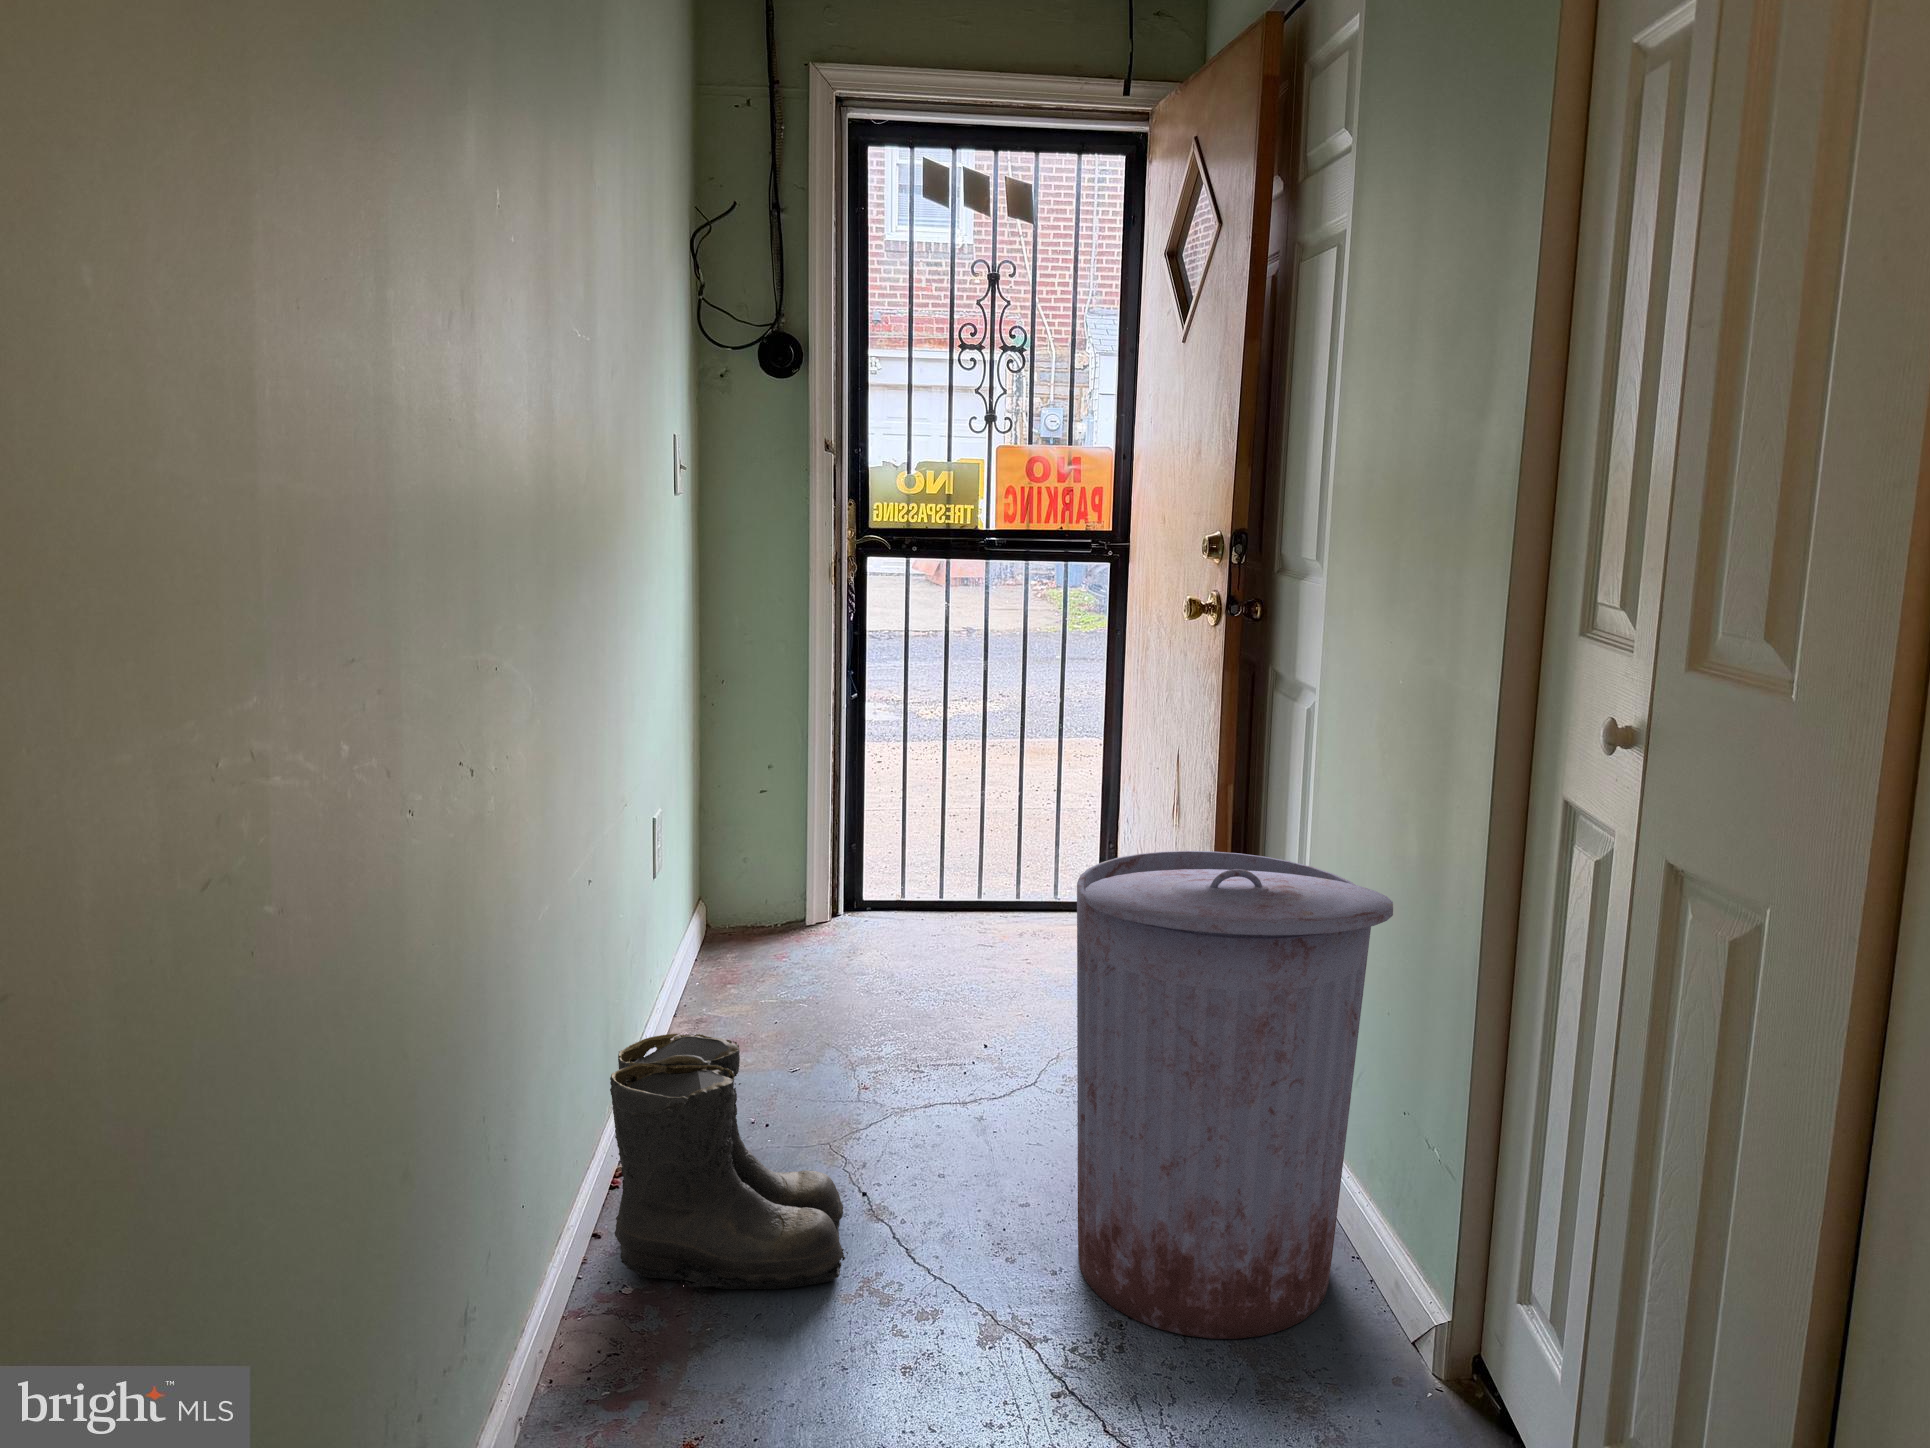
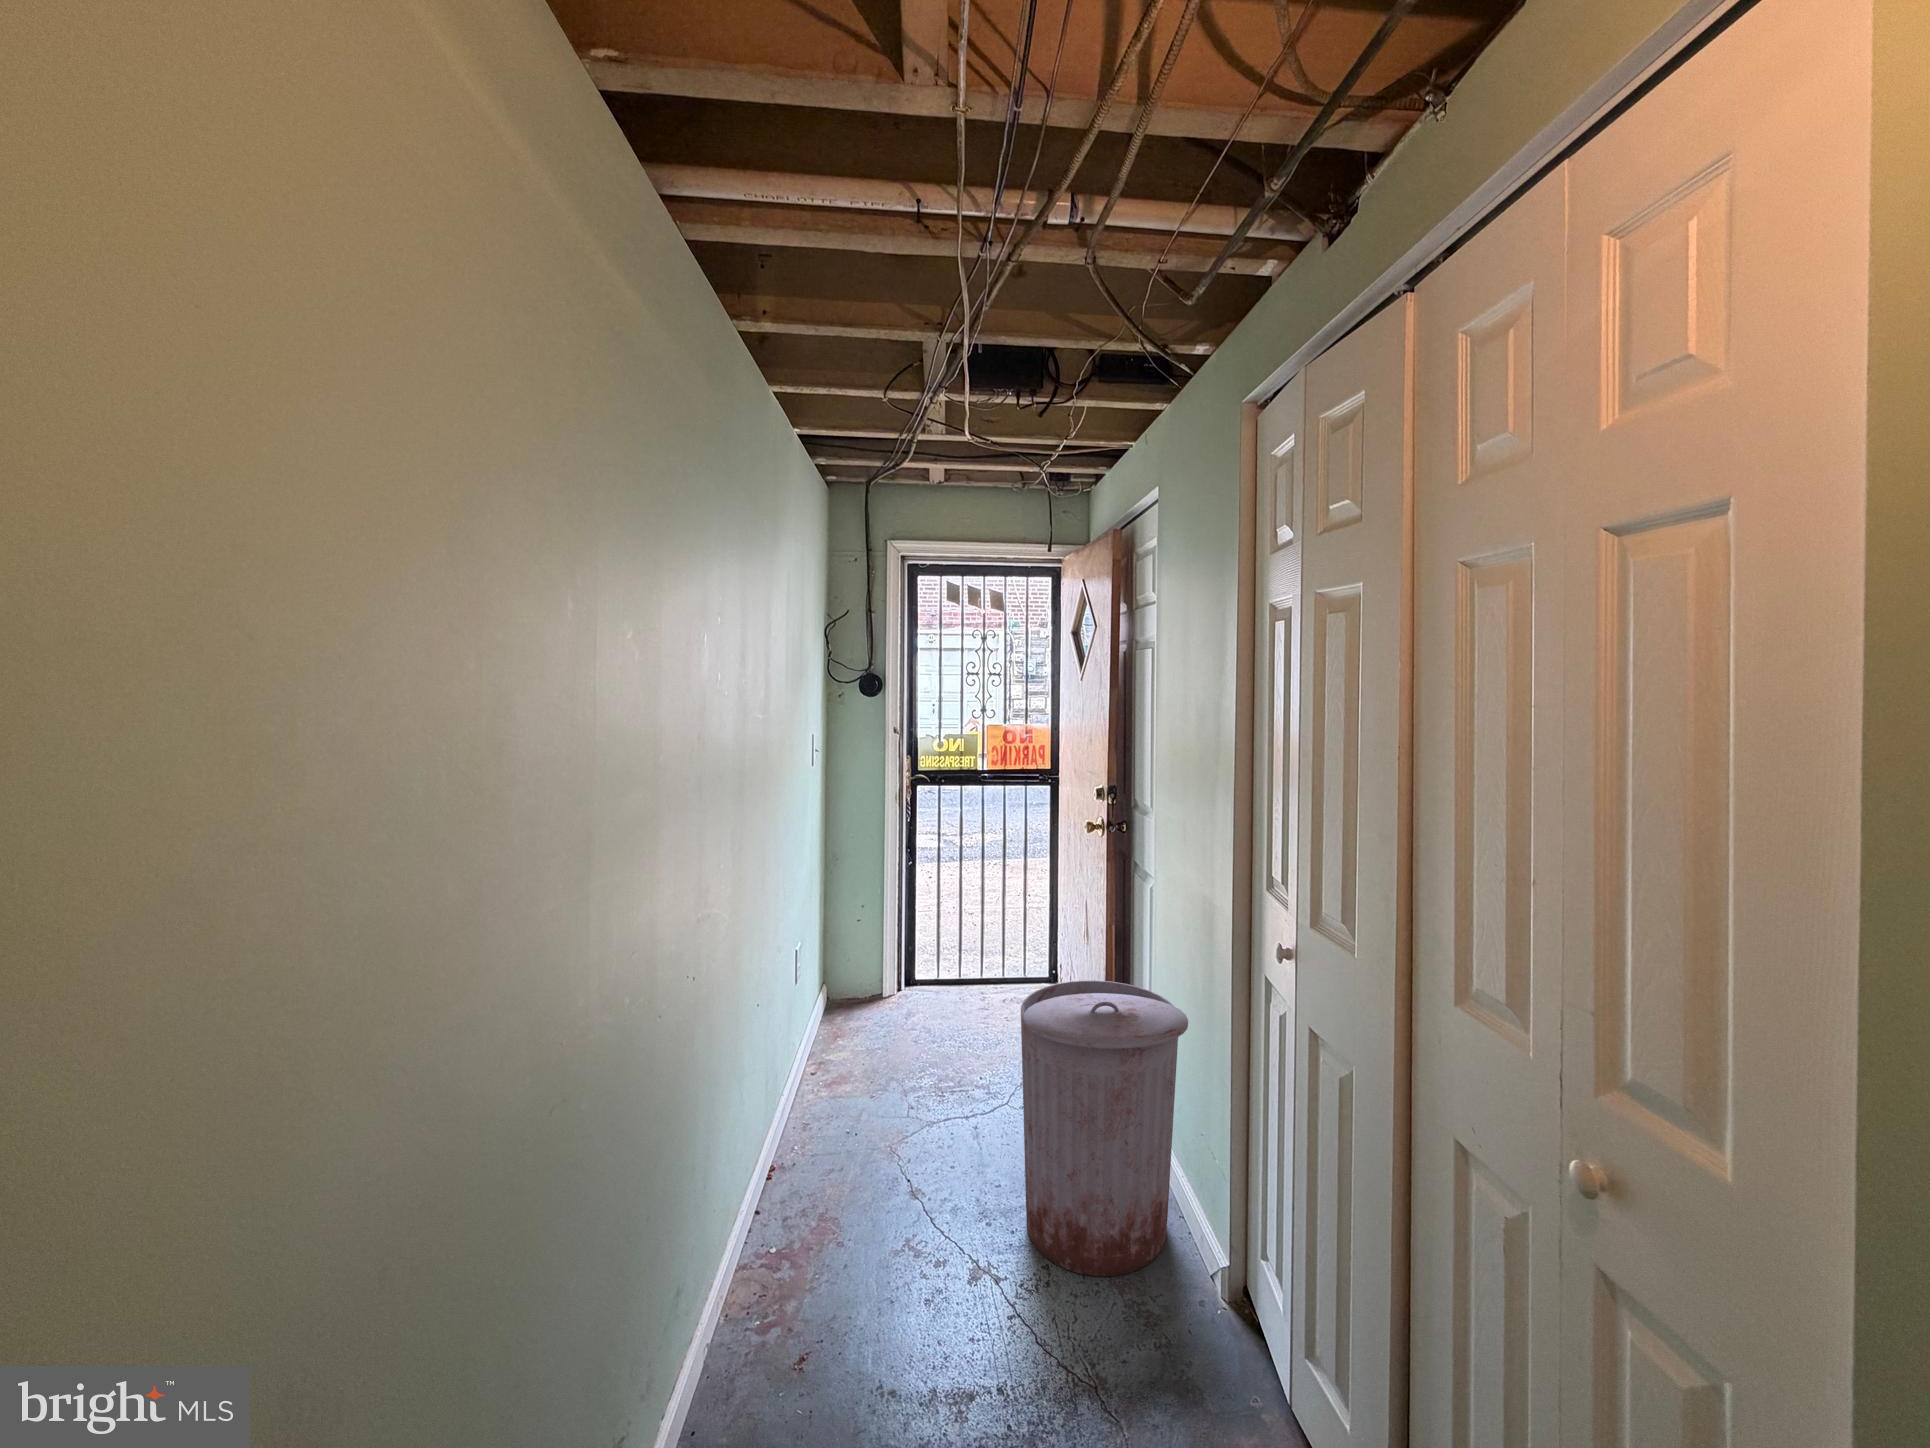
boots: present [610,1034,848,1289] -> none [766,1093,898,1249]

